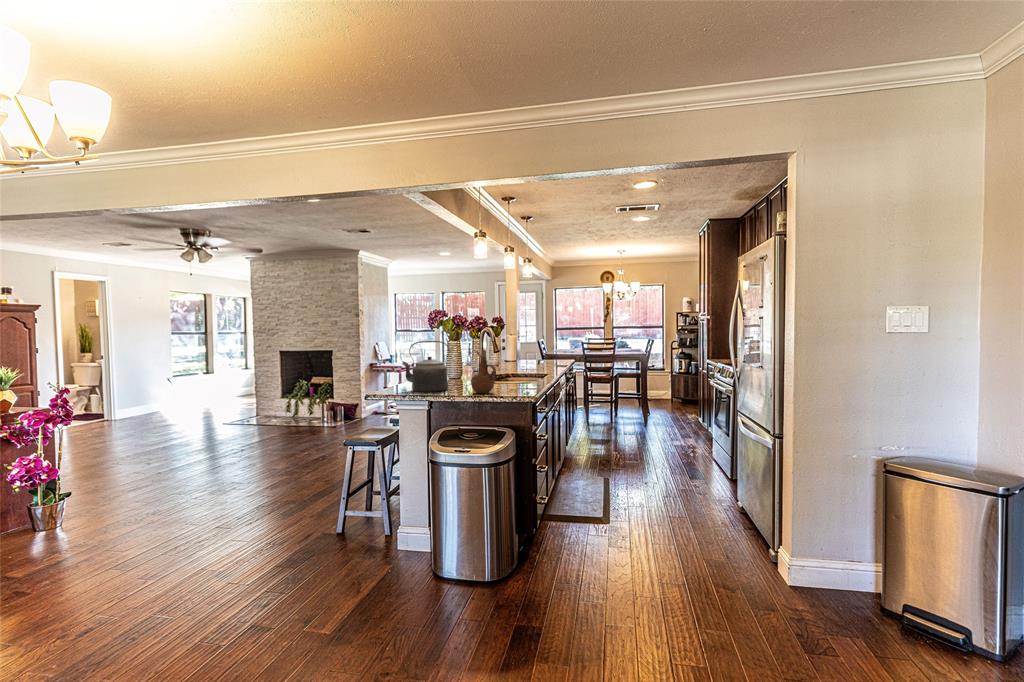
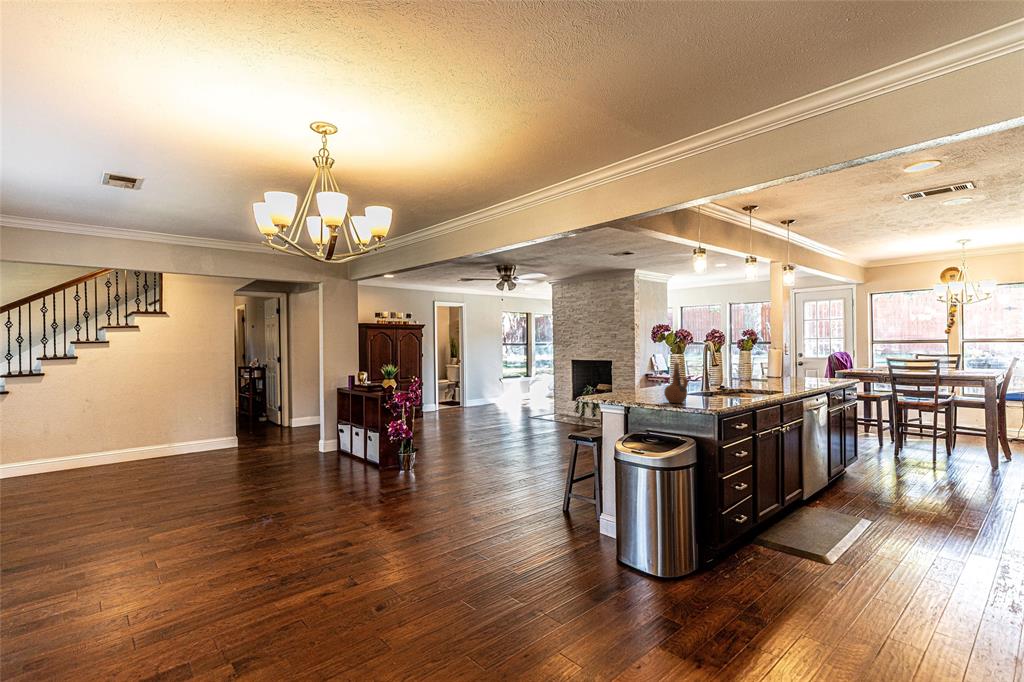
kettle: present [402,341,449,392] -> none [610,354,651,399]

